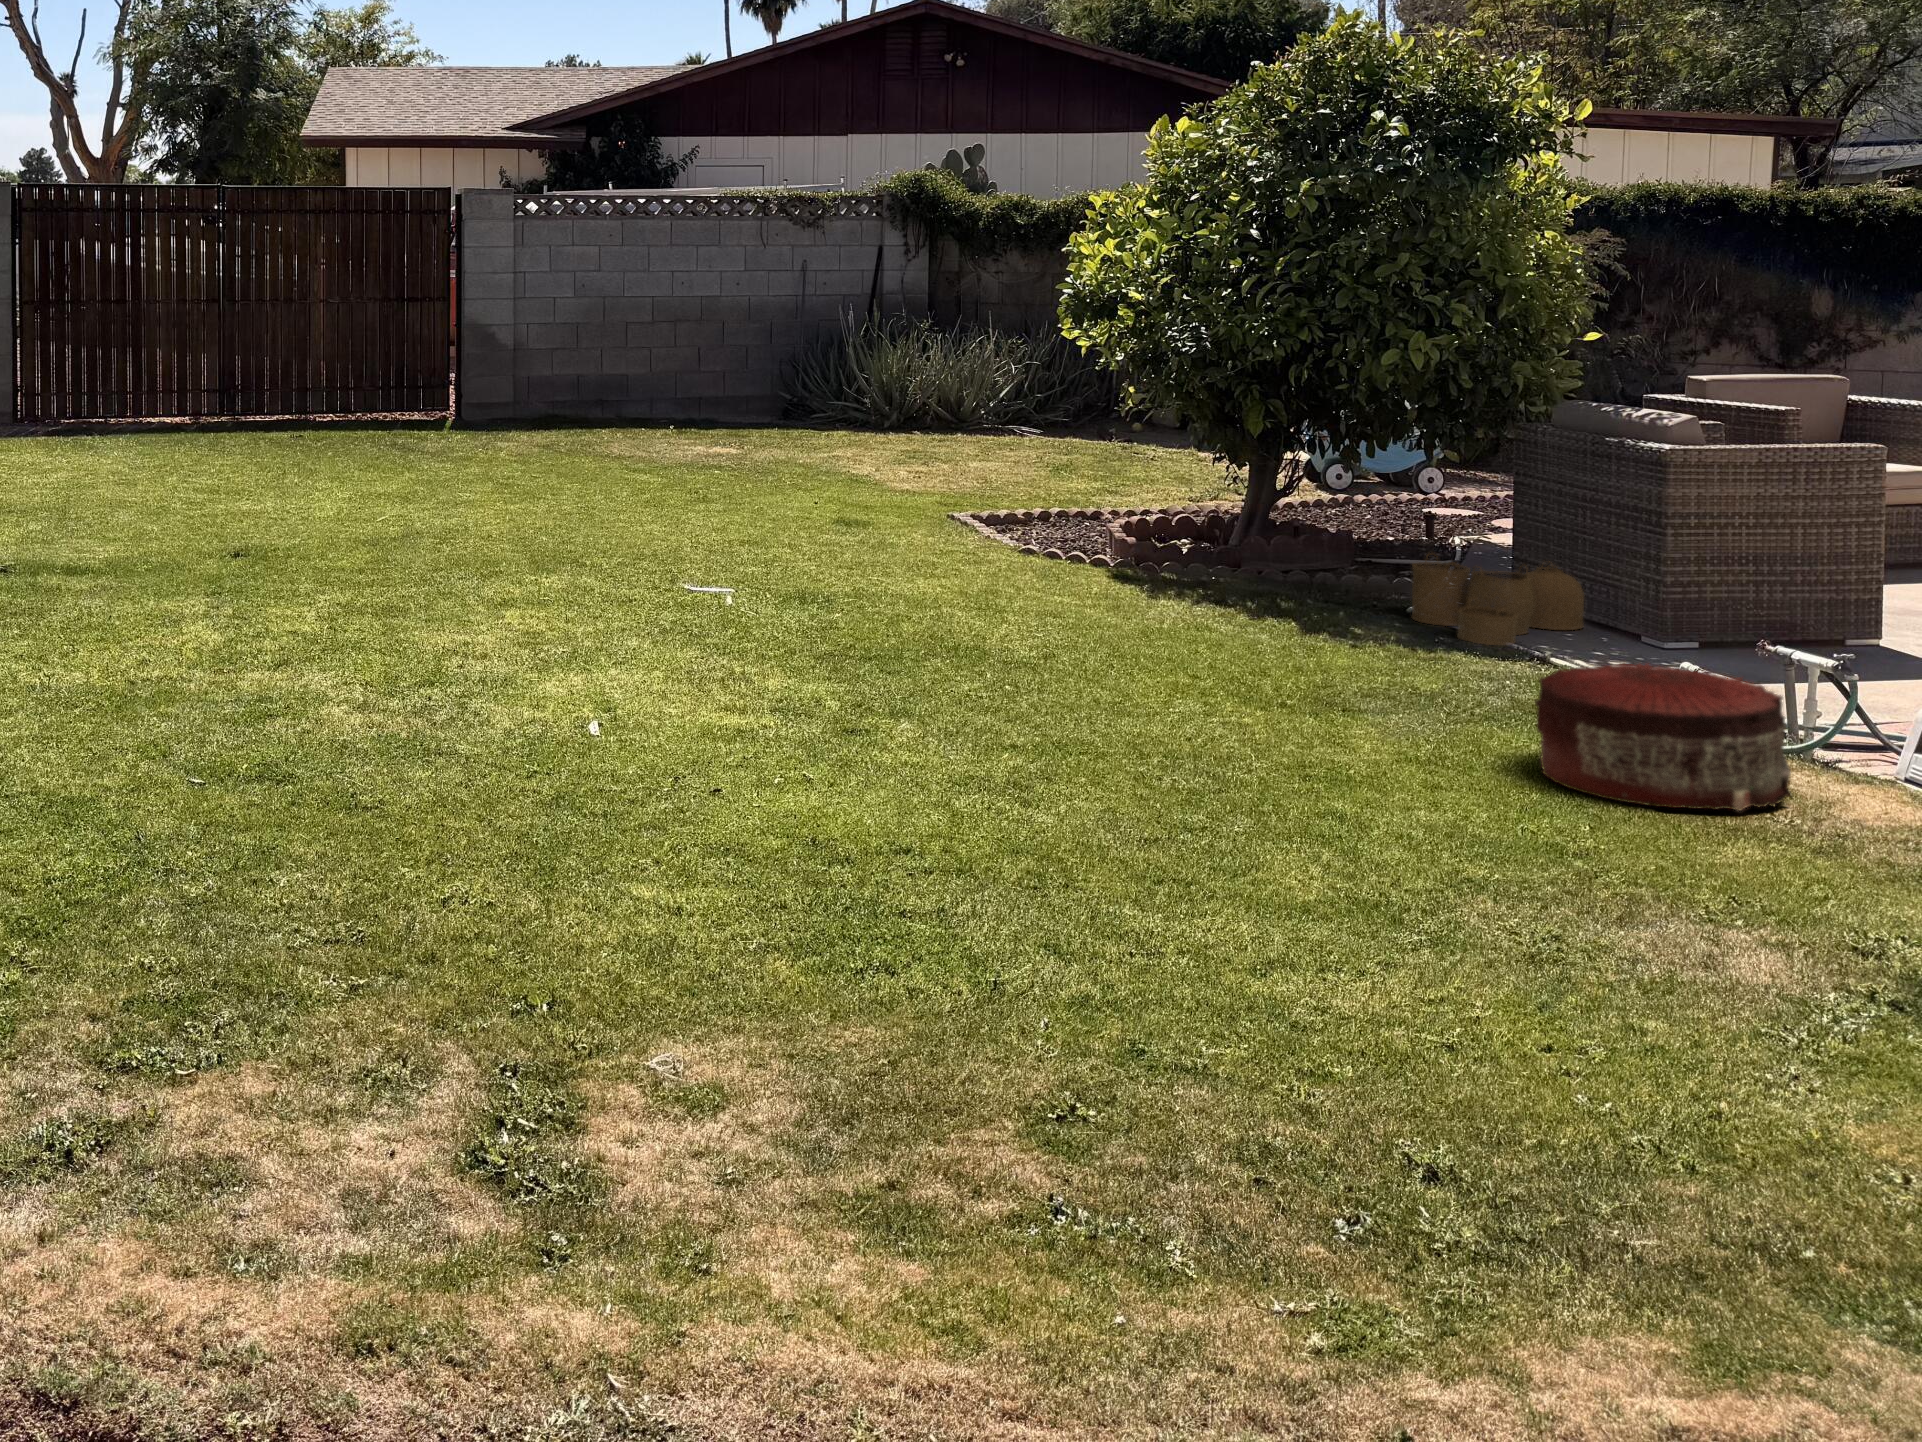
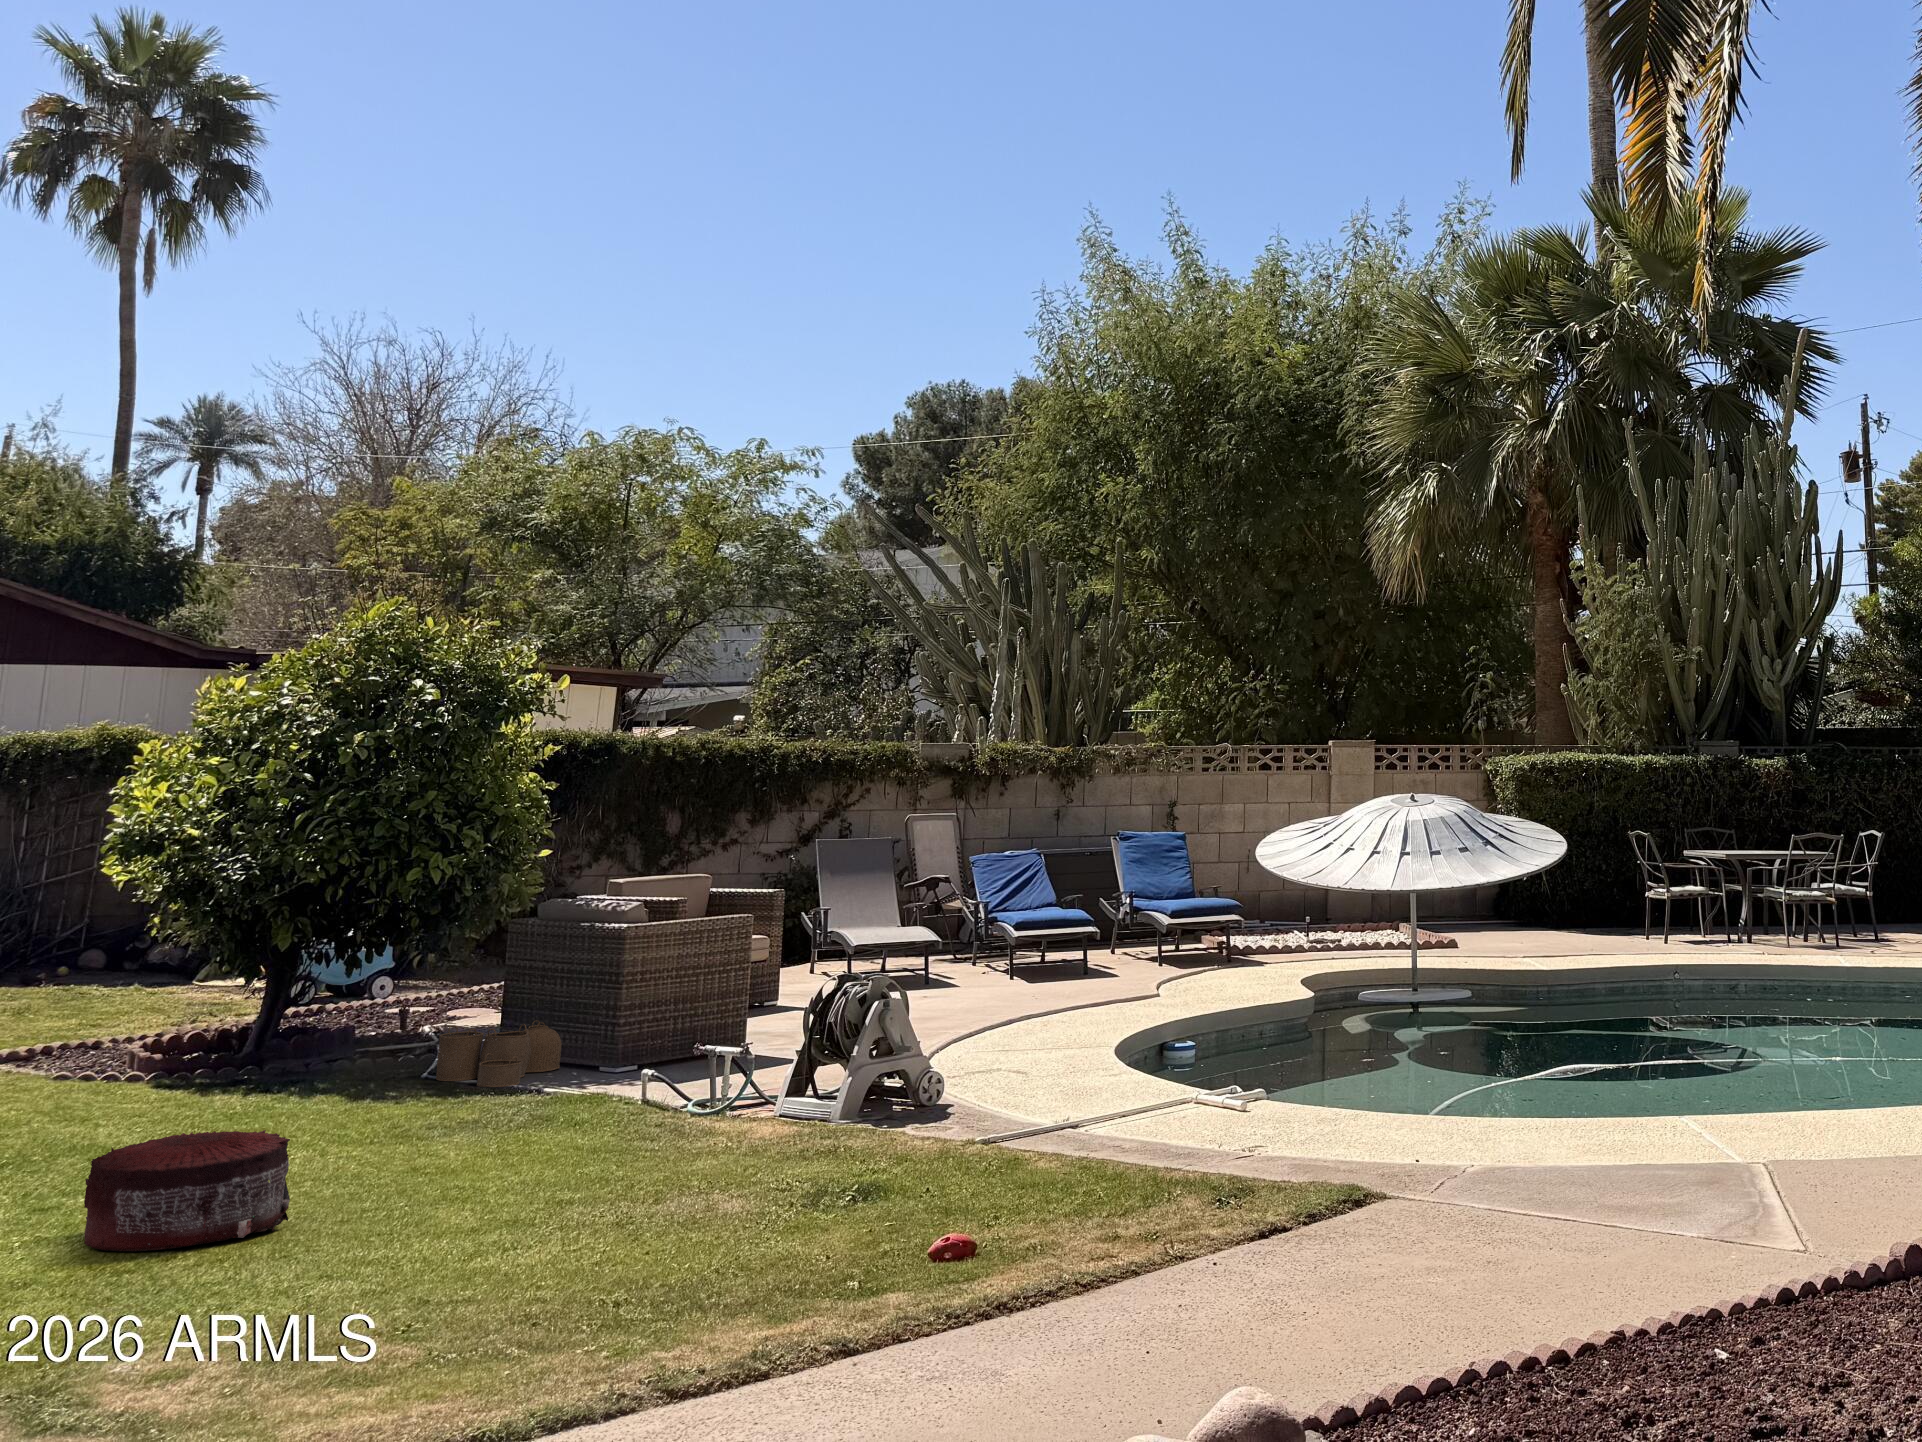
pouf: present [1535,664,1792,811] -> present [84,1130,290,1251]

